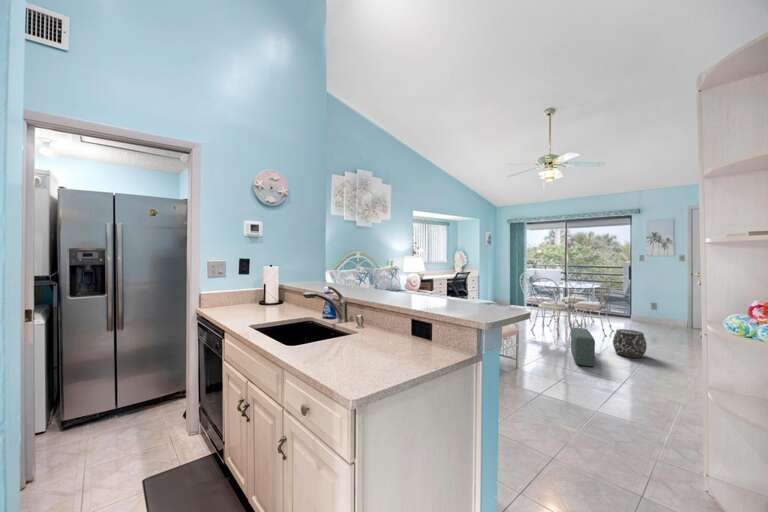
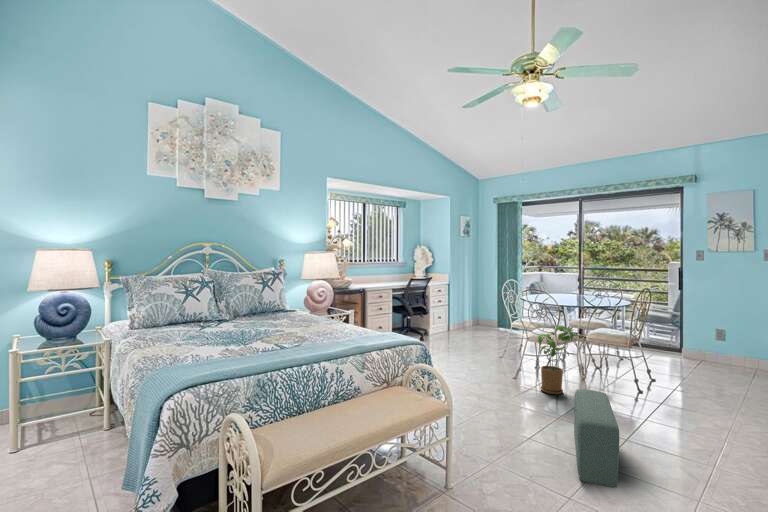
house plant: none [546,298,571,336] -> present [538,325,578,394]
woven basket: present [613,329,647,358] -> none [655,392,725,456]

